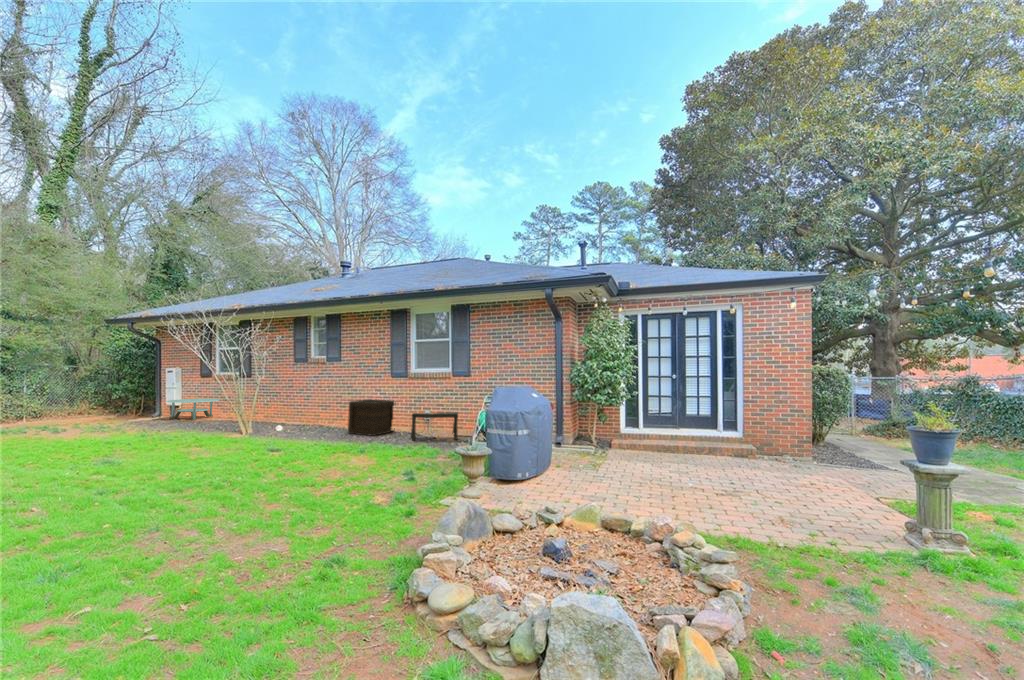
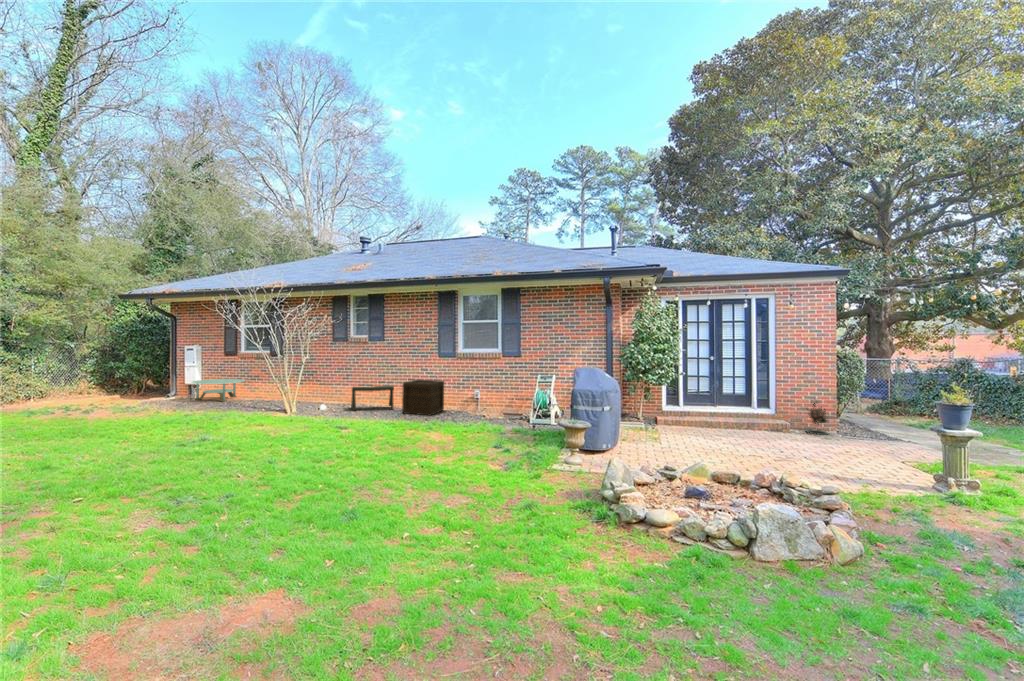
bench: present [411,412,458,441] -> present [351,385,394,411]
potted tree: none [777,420,806,464] -> present [806,402,828,435]

